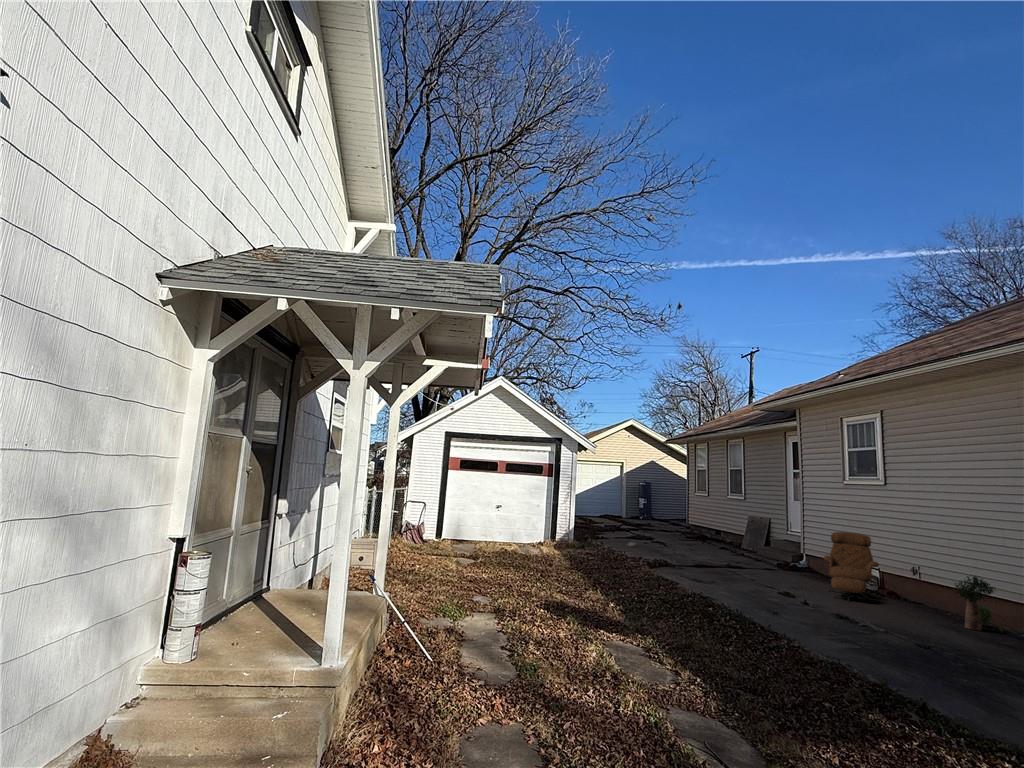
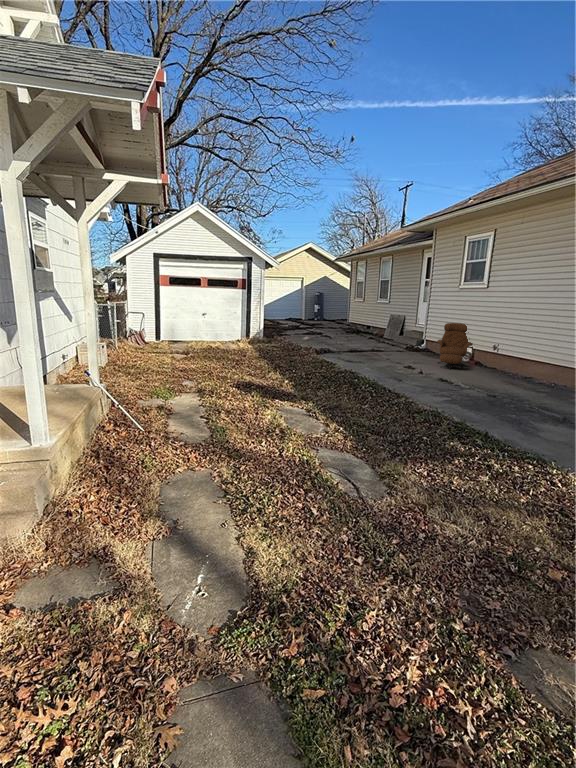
potted plant: present [955,576,1005,632] -> none [517,348,545,384]

